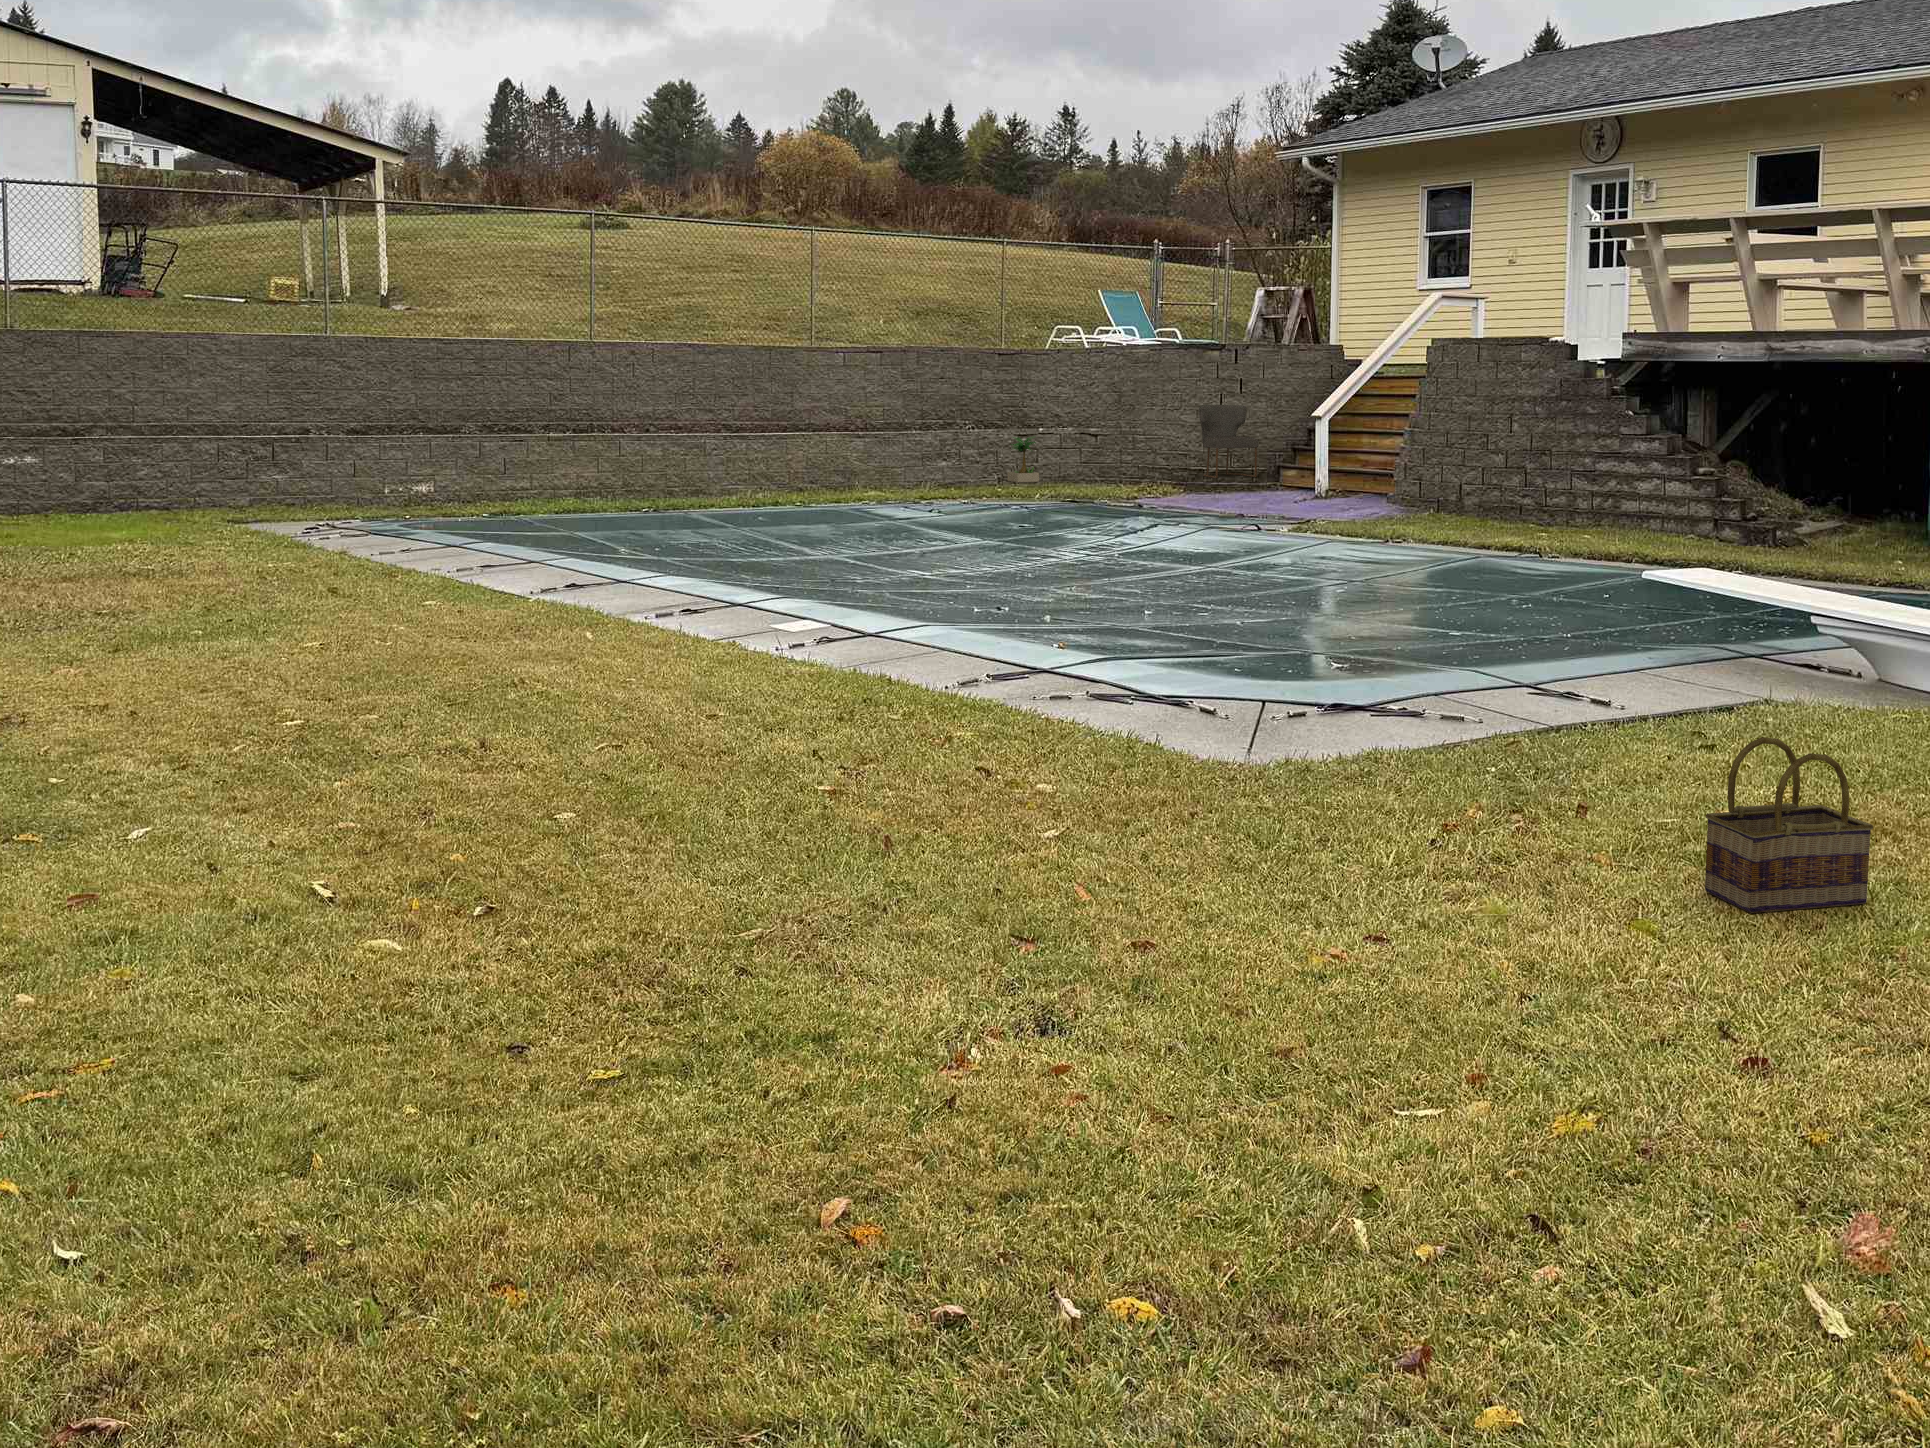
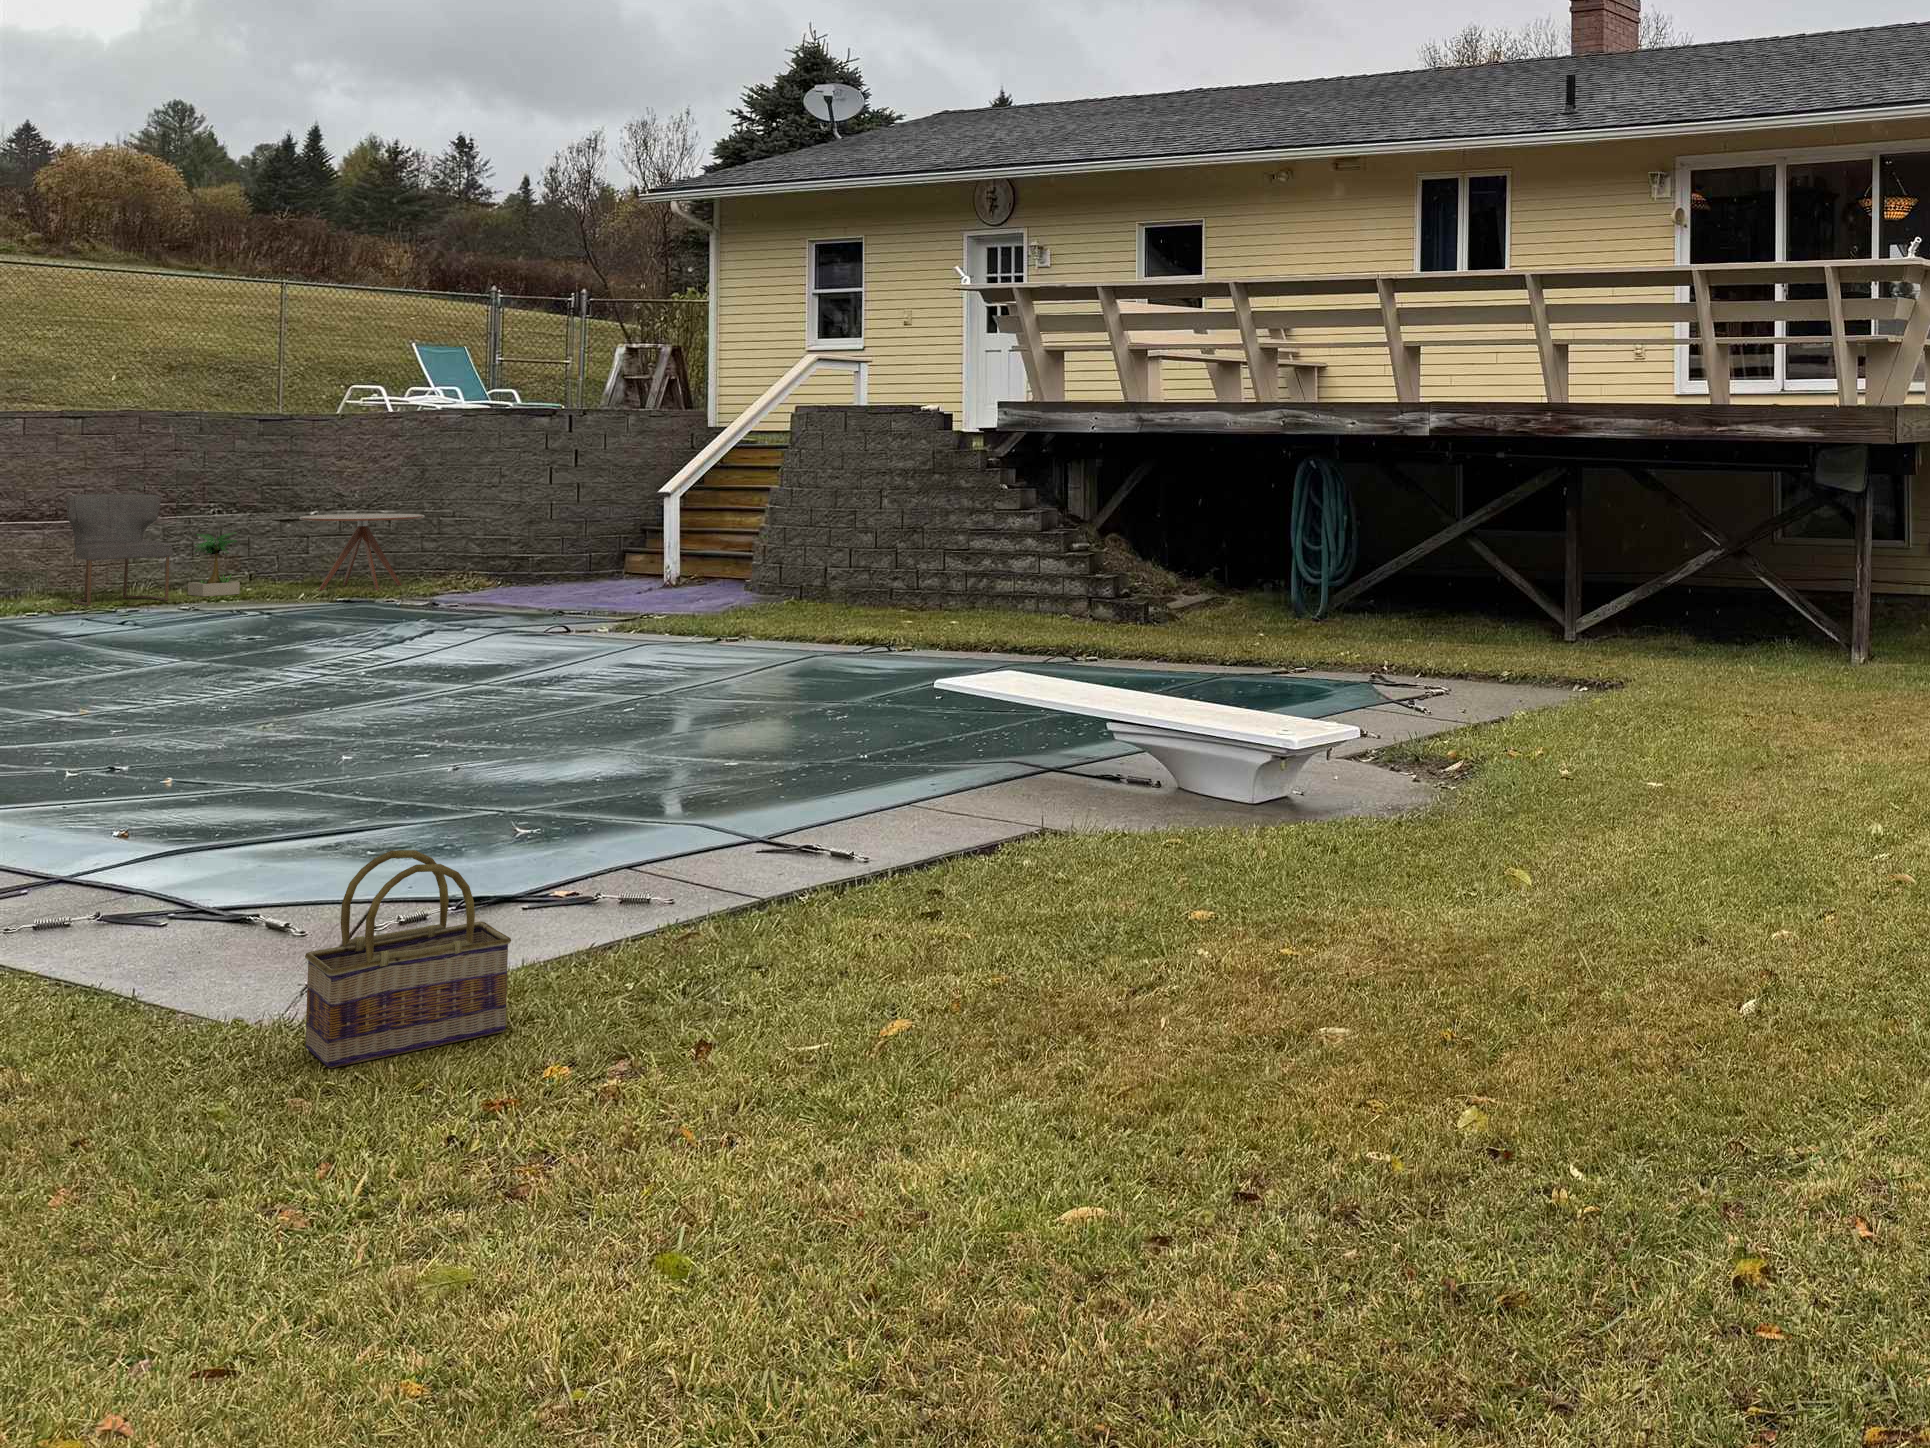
chair: present [1199,405,1259,478] -> present [66,494,173,606]
round table: none [1073,424,1154,482] -> present [300,514,424,590]
basket: present [1705,737,1873,913] -> present [305,850,511,1068]

